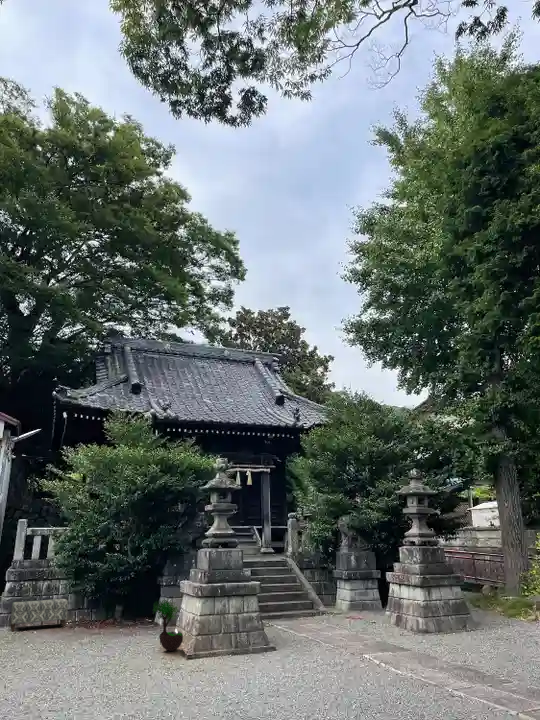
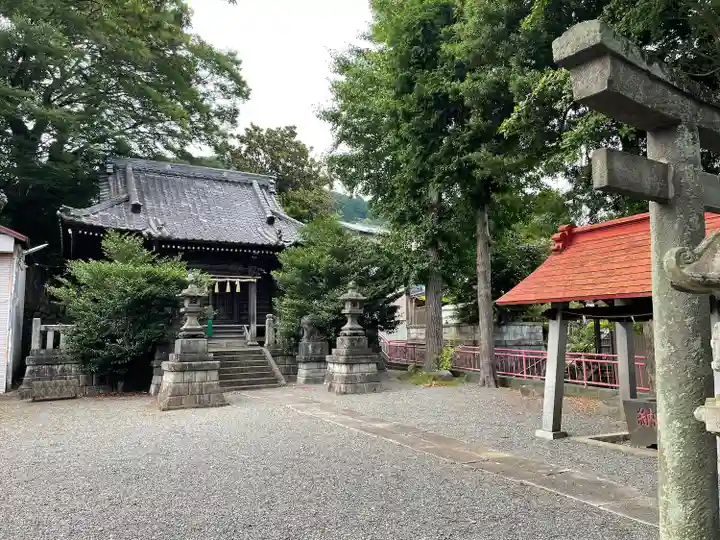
potted tree: present [154,600,183,651] -> none [139,370,162,408]

